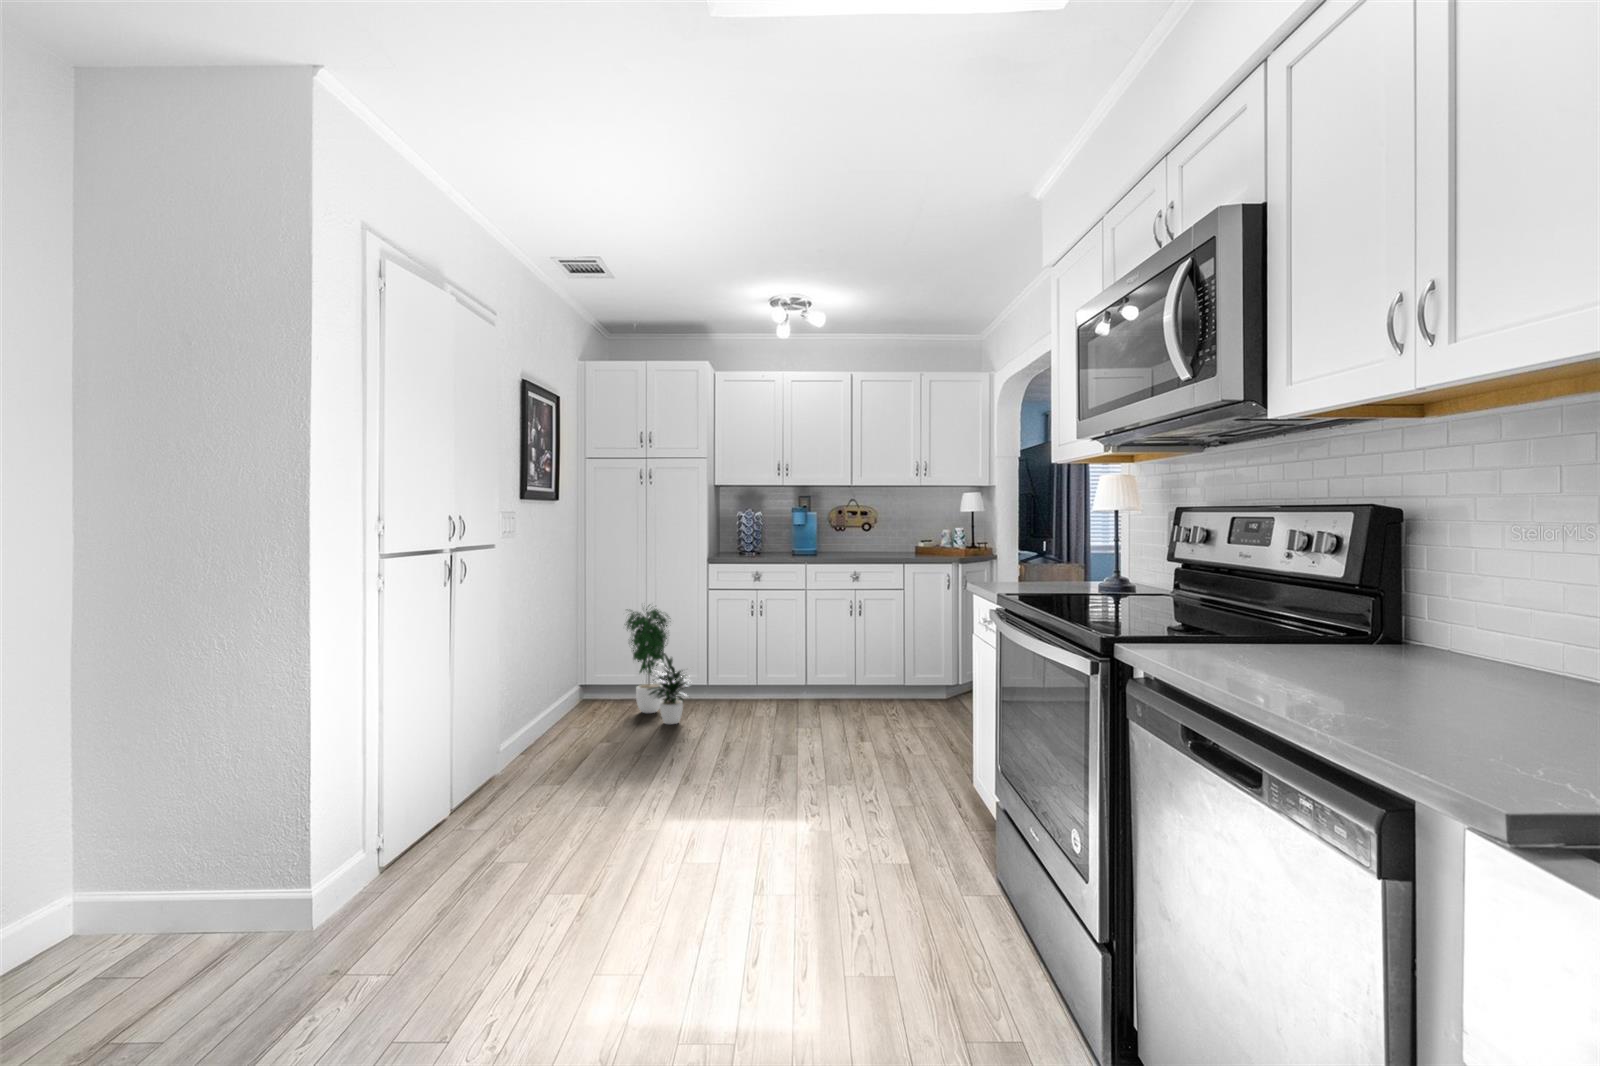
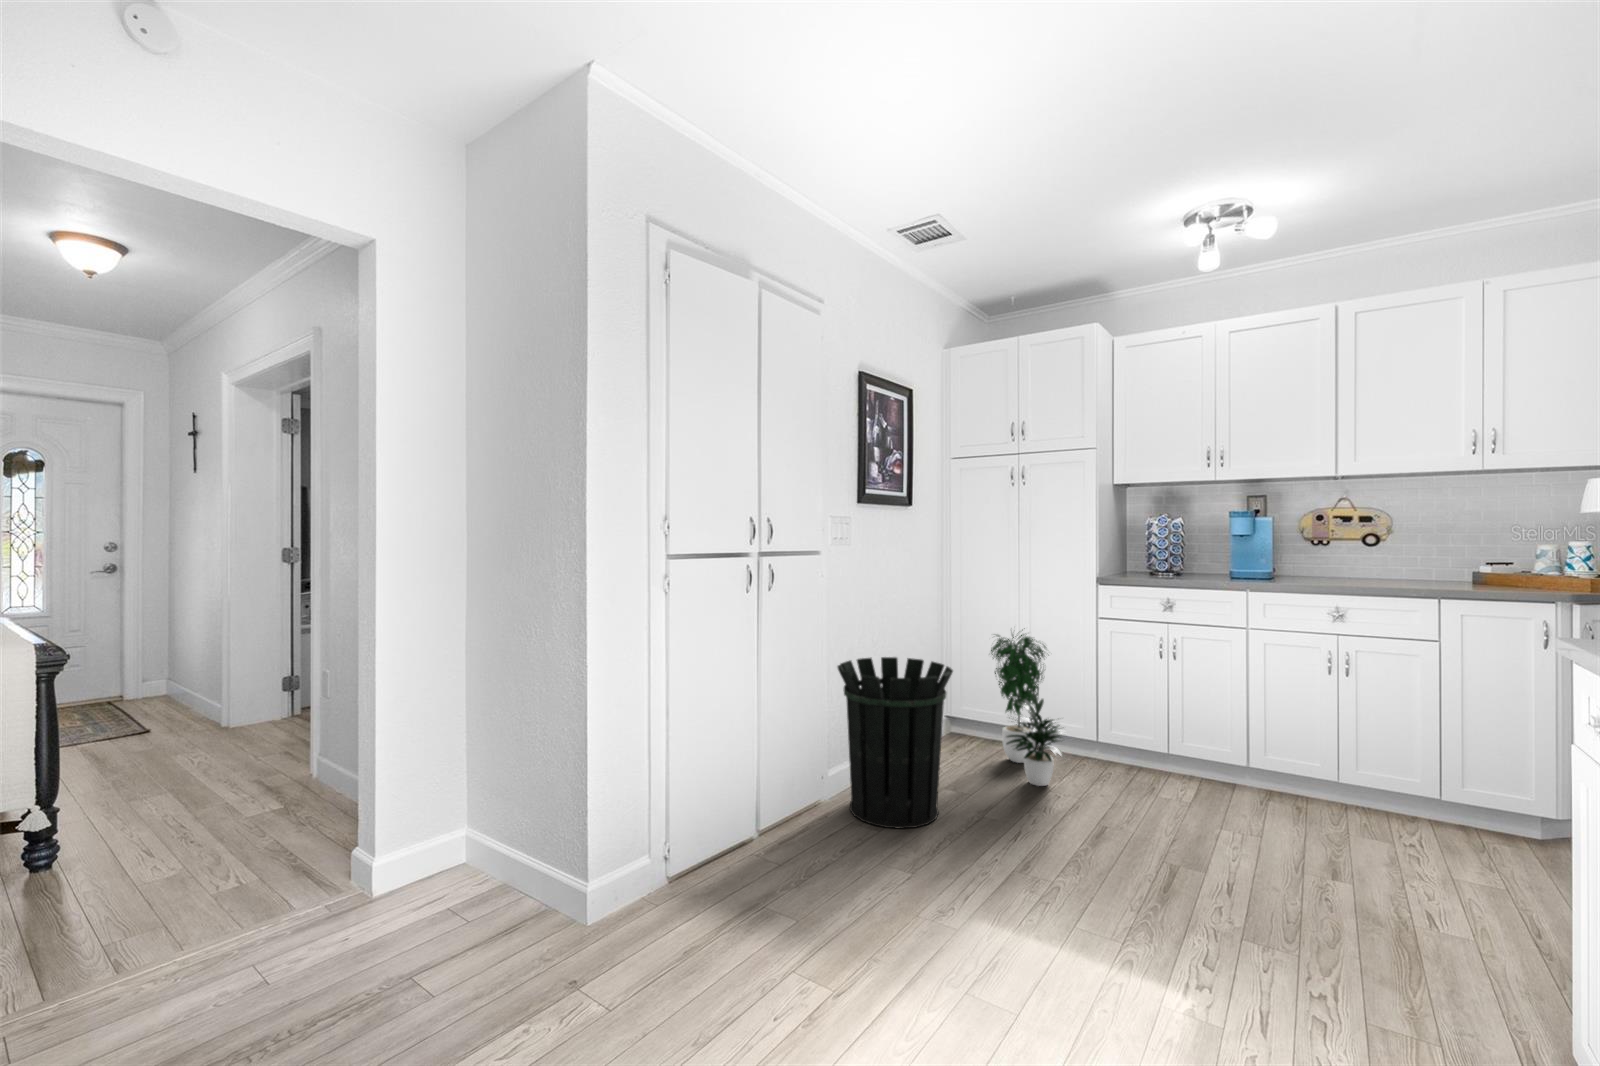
waste bin: none [518,632,619,770] -> present [838,657,953,829]

